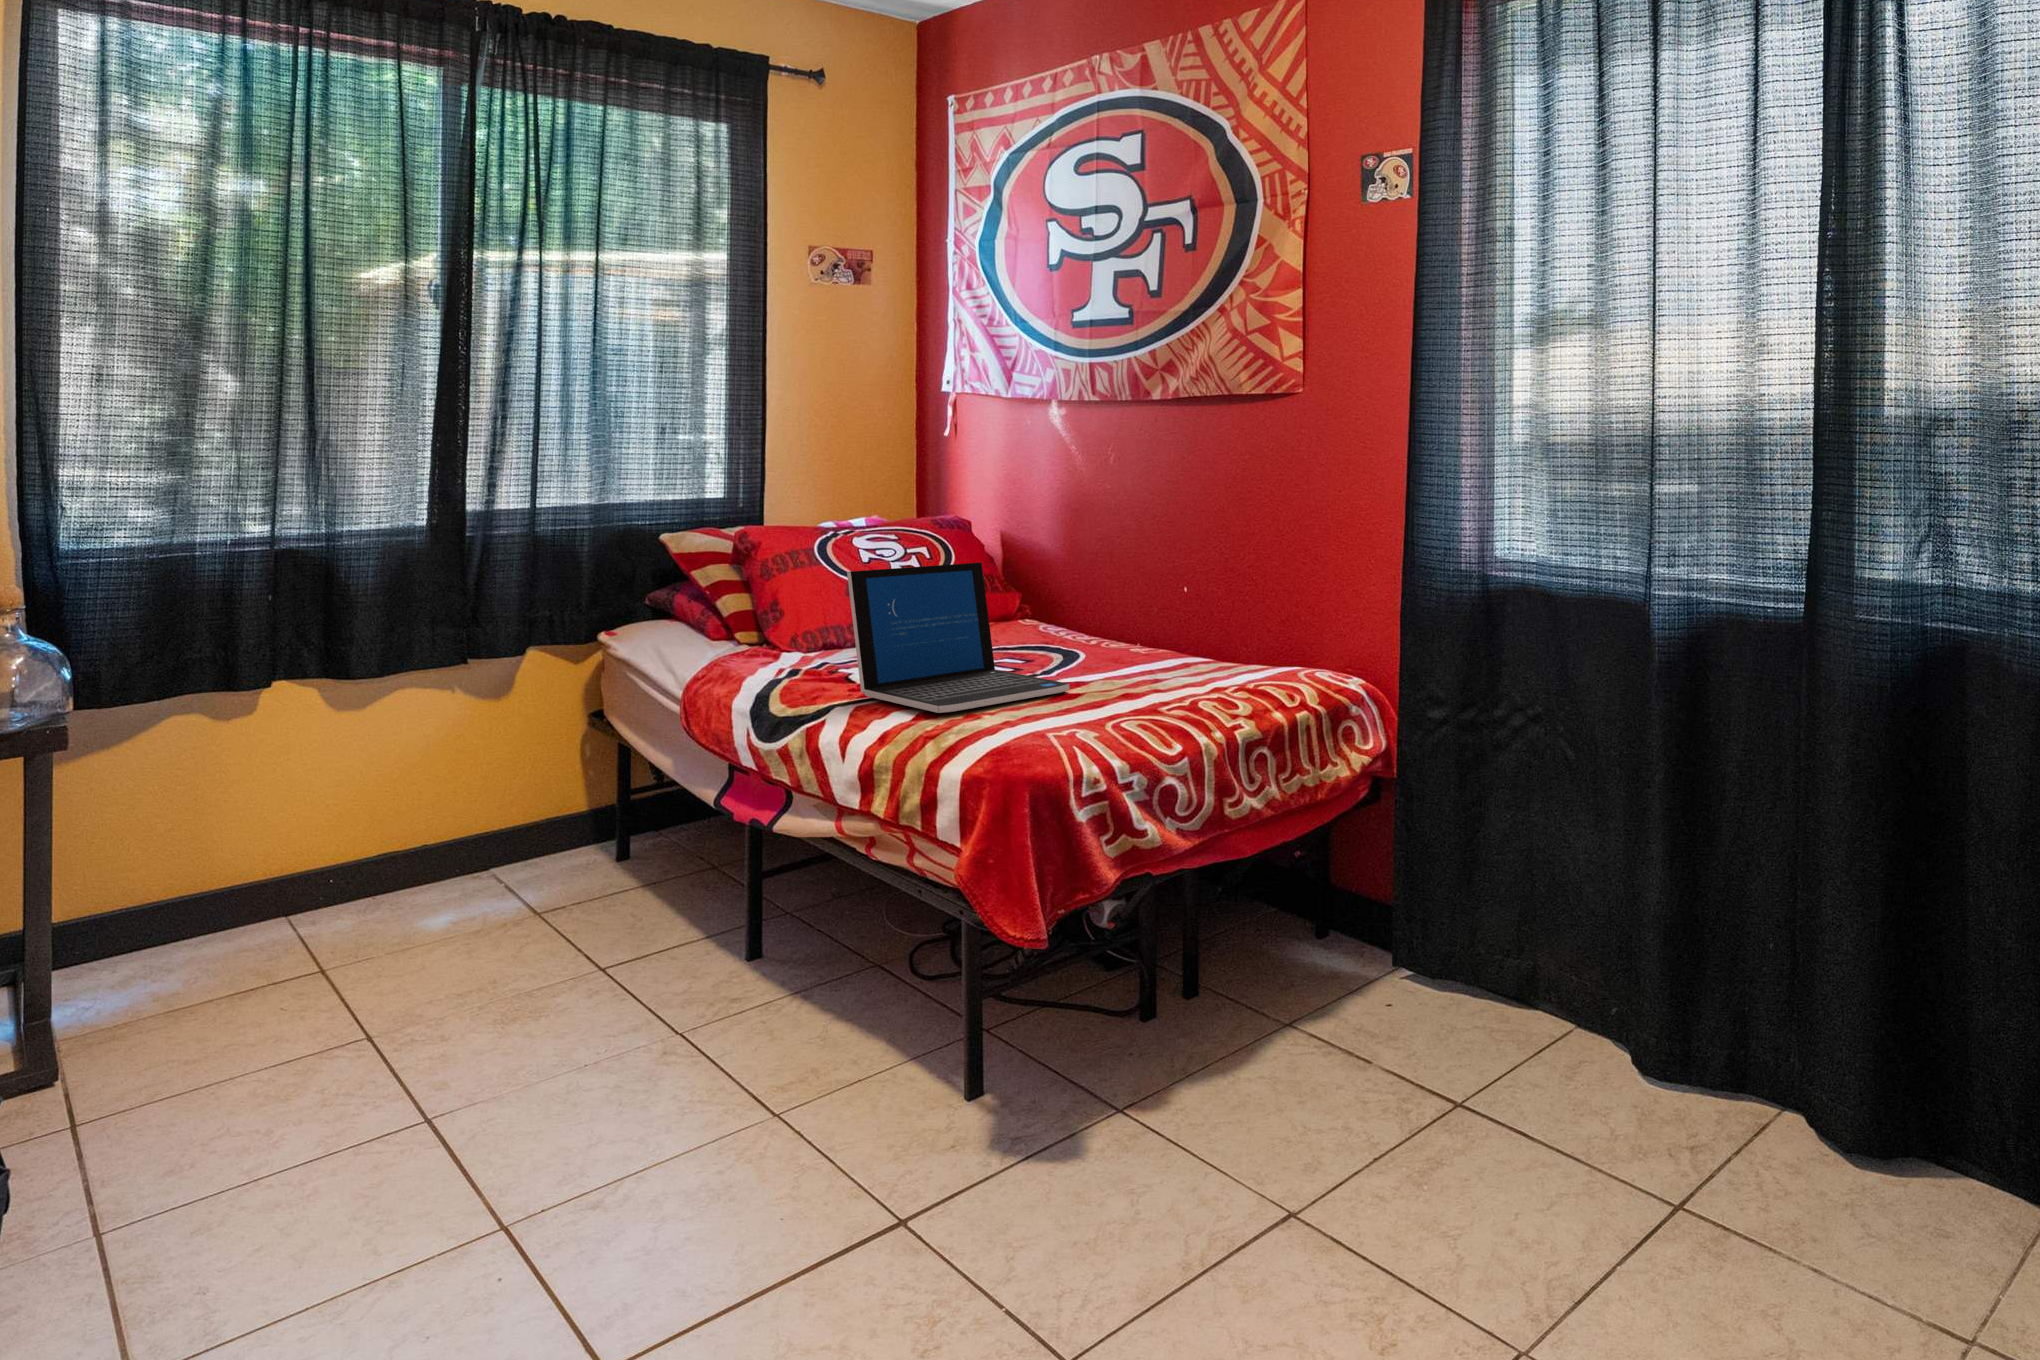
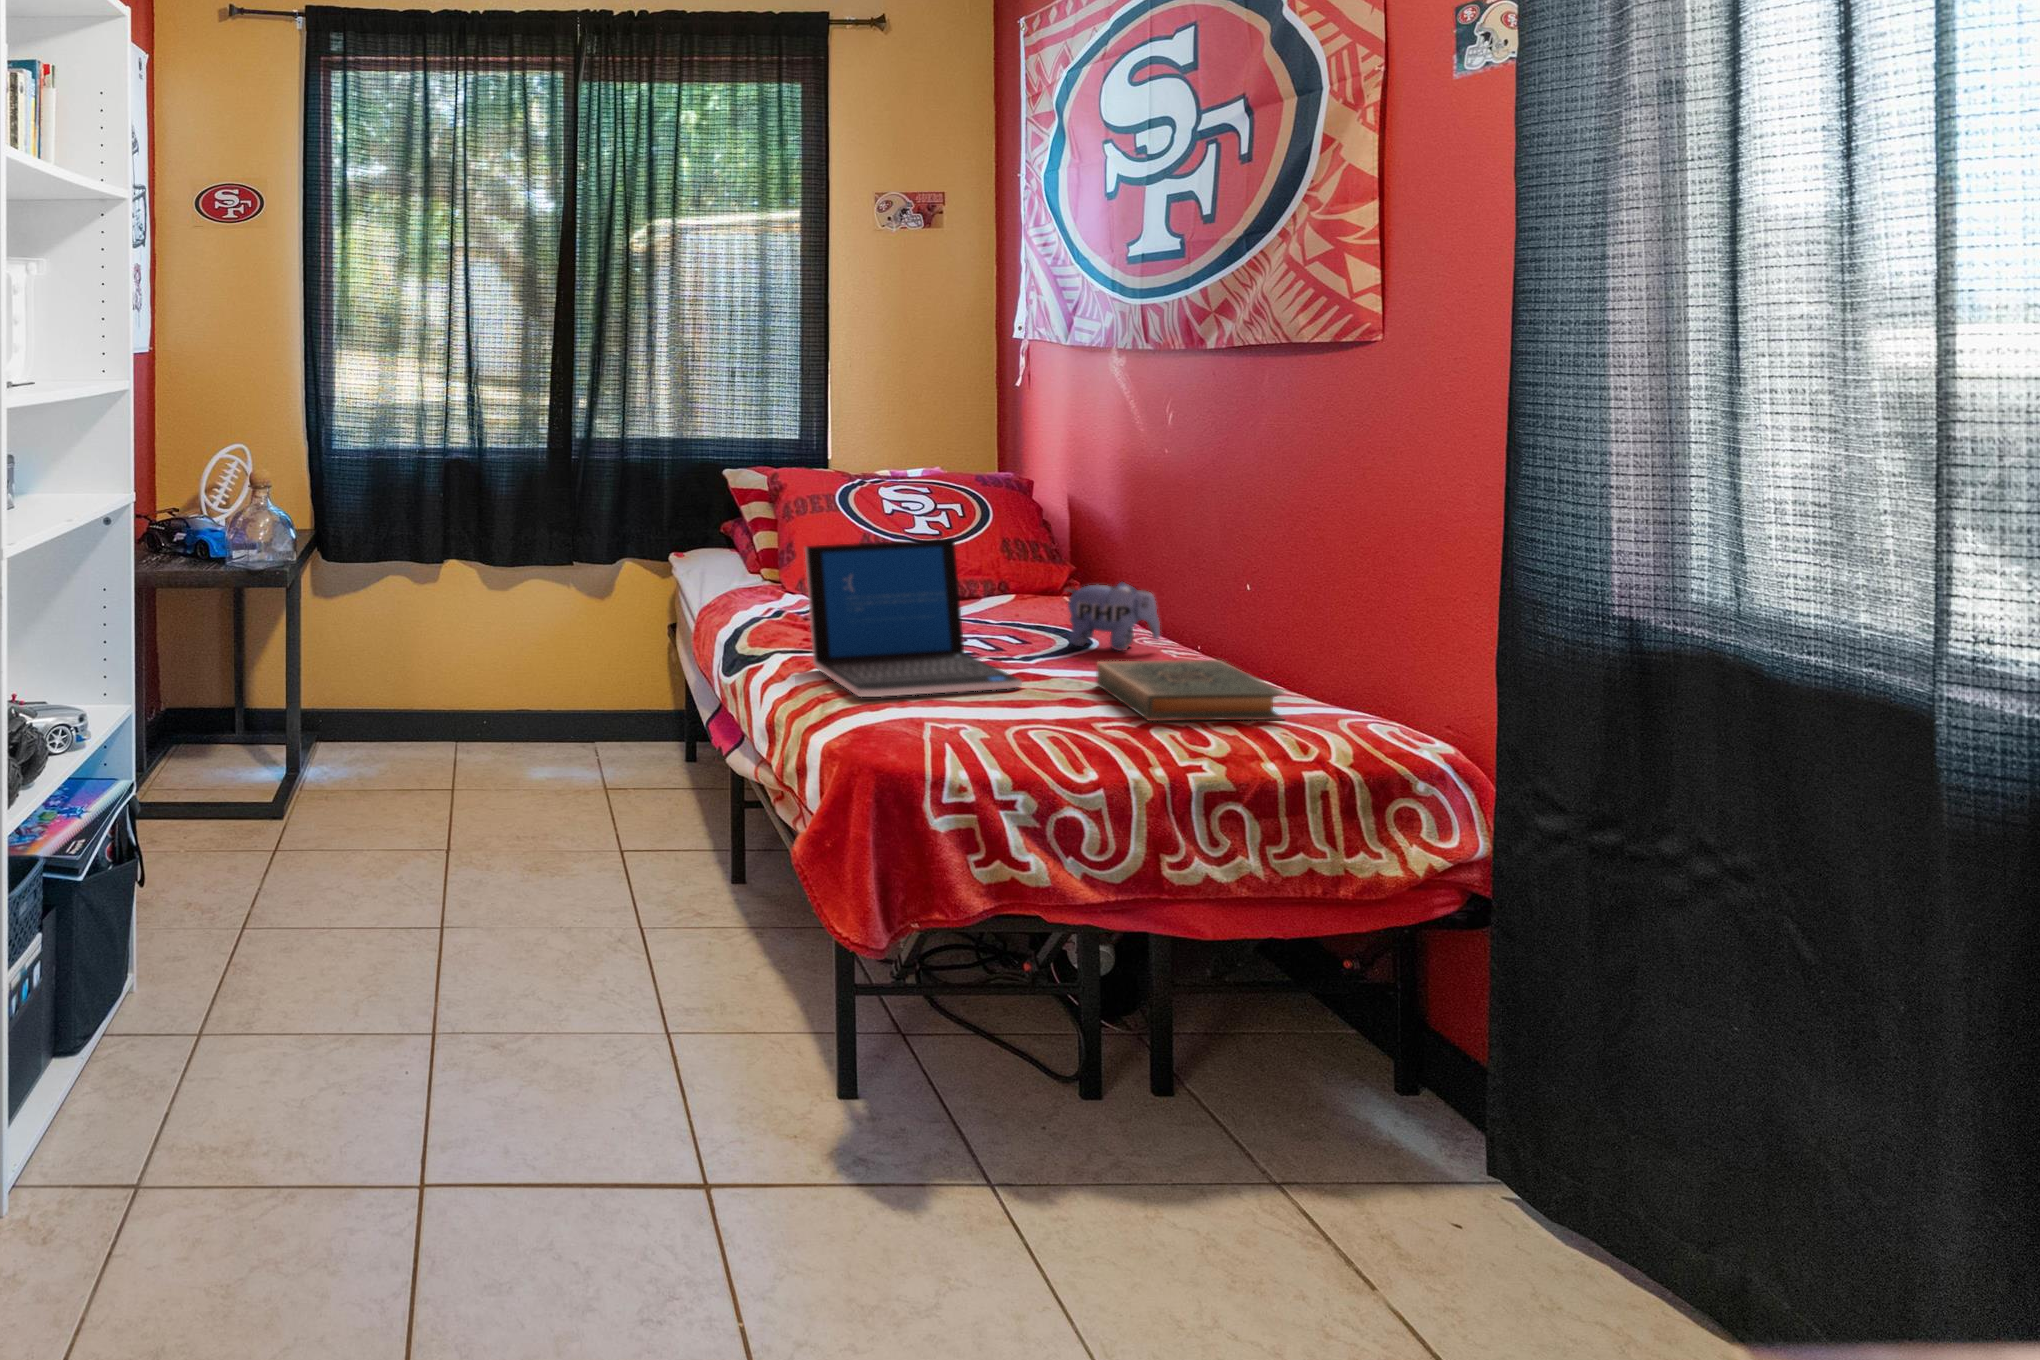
plush toy: none [1062,598,1142,658] -> present [1067,582,1160,651]
hardback book: none [1125,653,1280,701] -> present [1096,660,1283,721]

